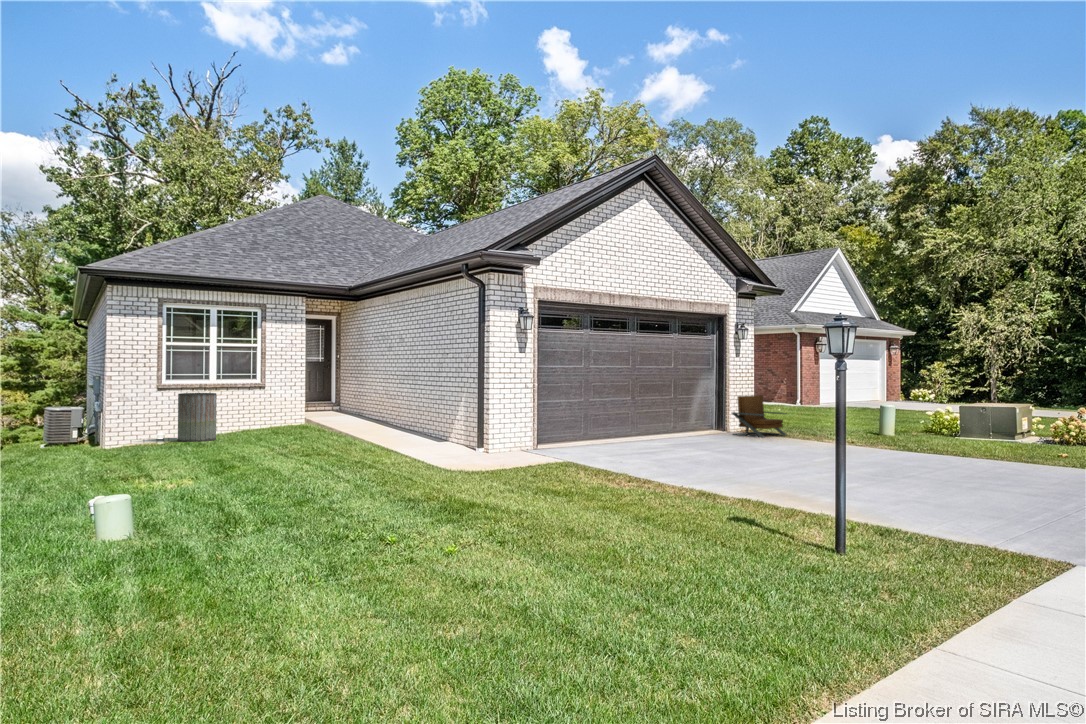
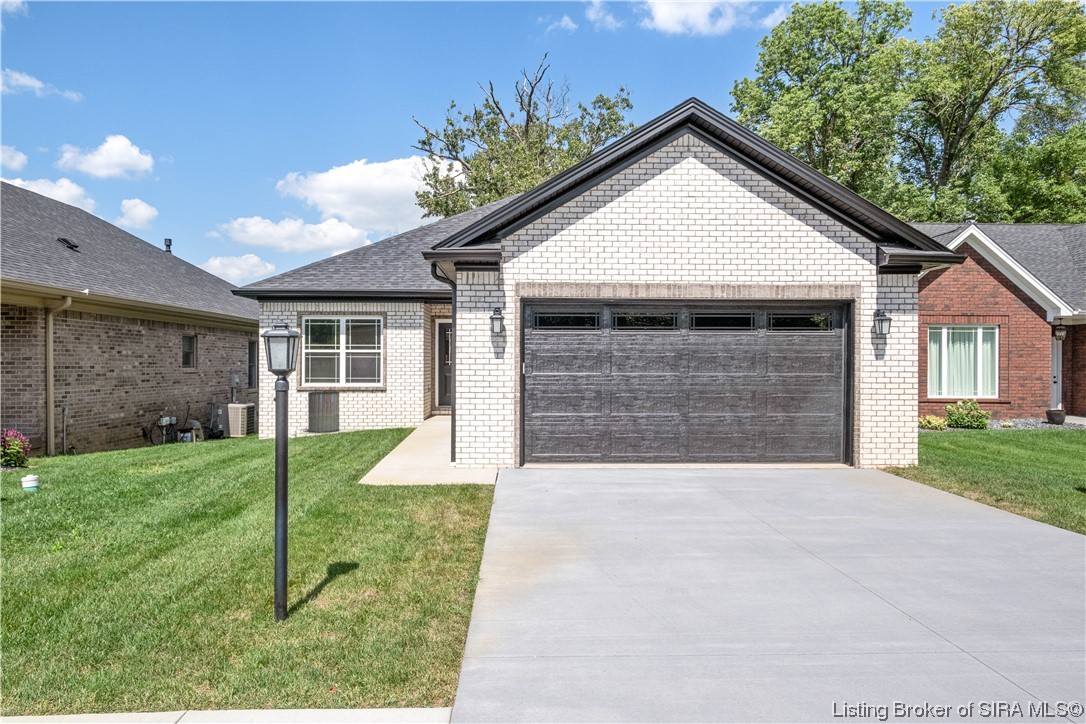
lounge chair: present [732,395,787,438] -> none [860,416,954,480]

